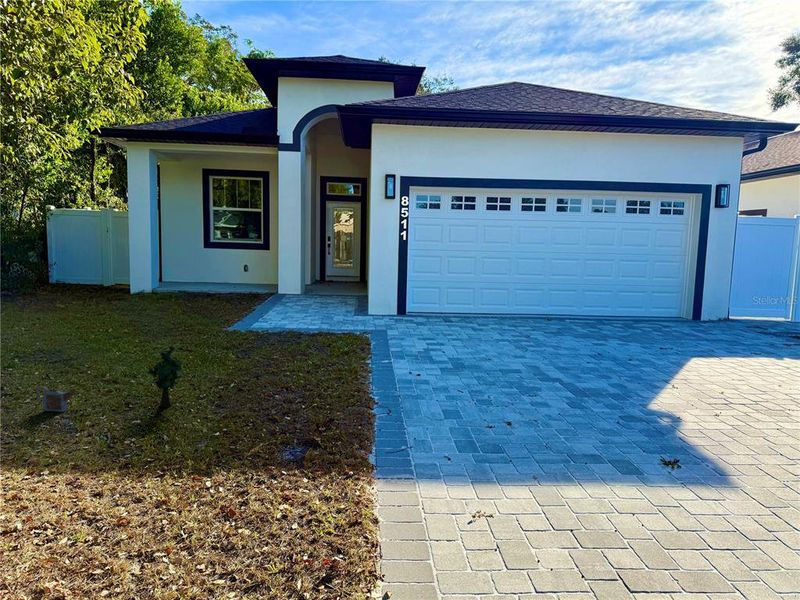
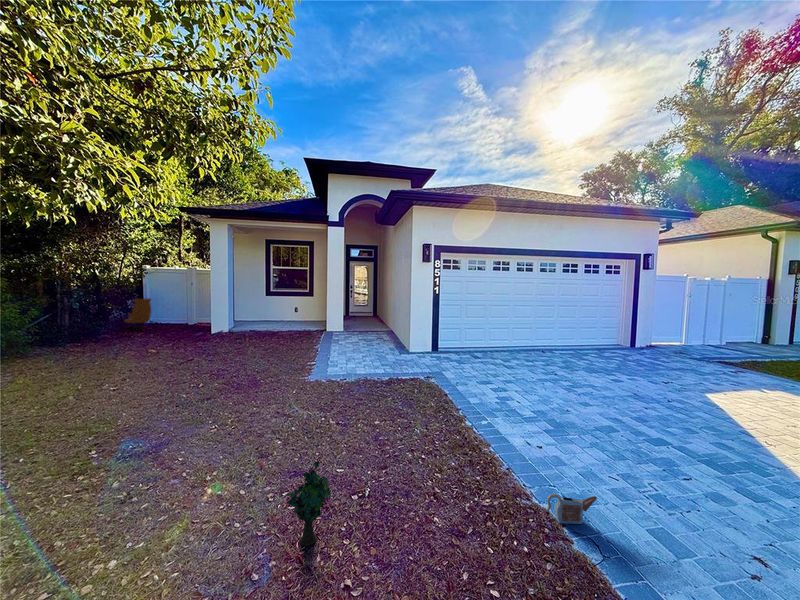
lounge chair: none [24,249,57,291] -> present [124,298,151,329]
watering can: present [36,386,77,412] -> present [546,494,597,524]

